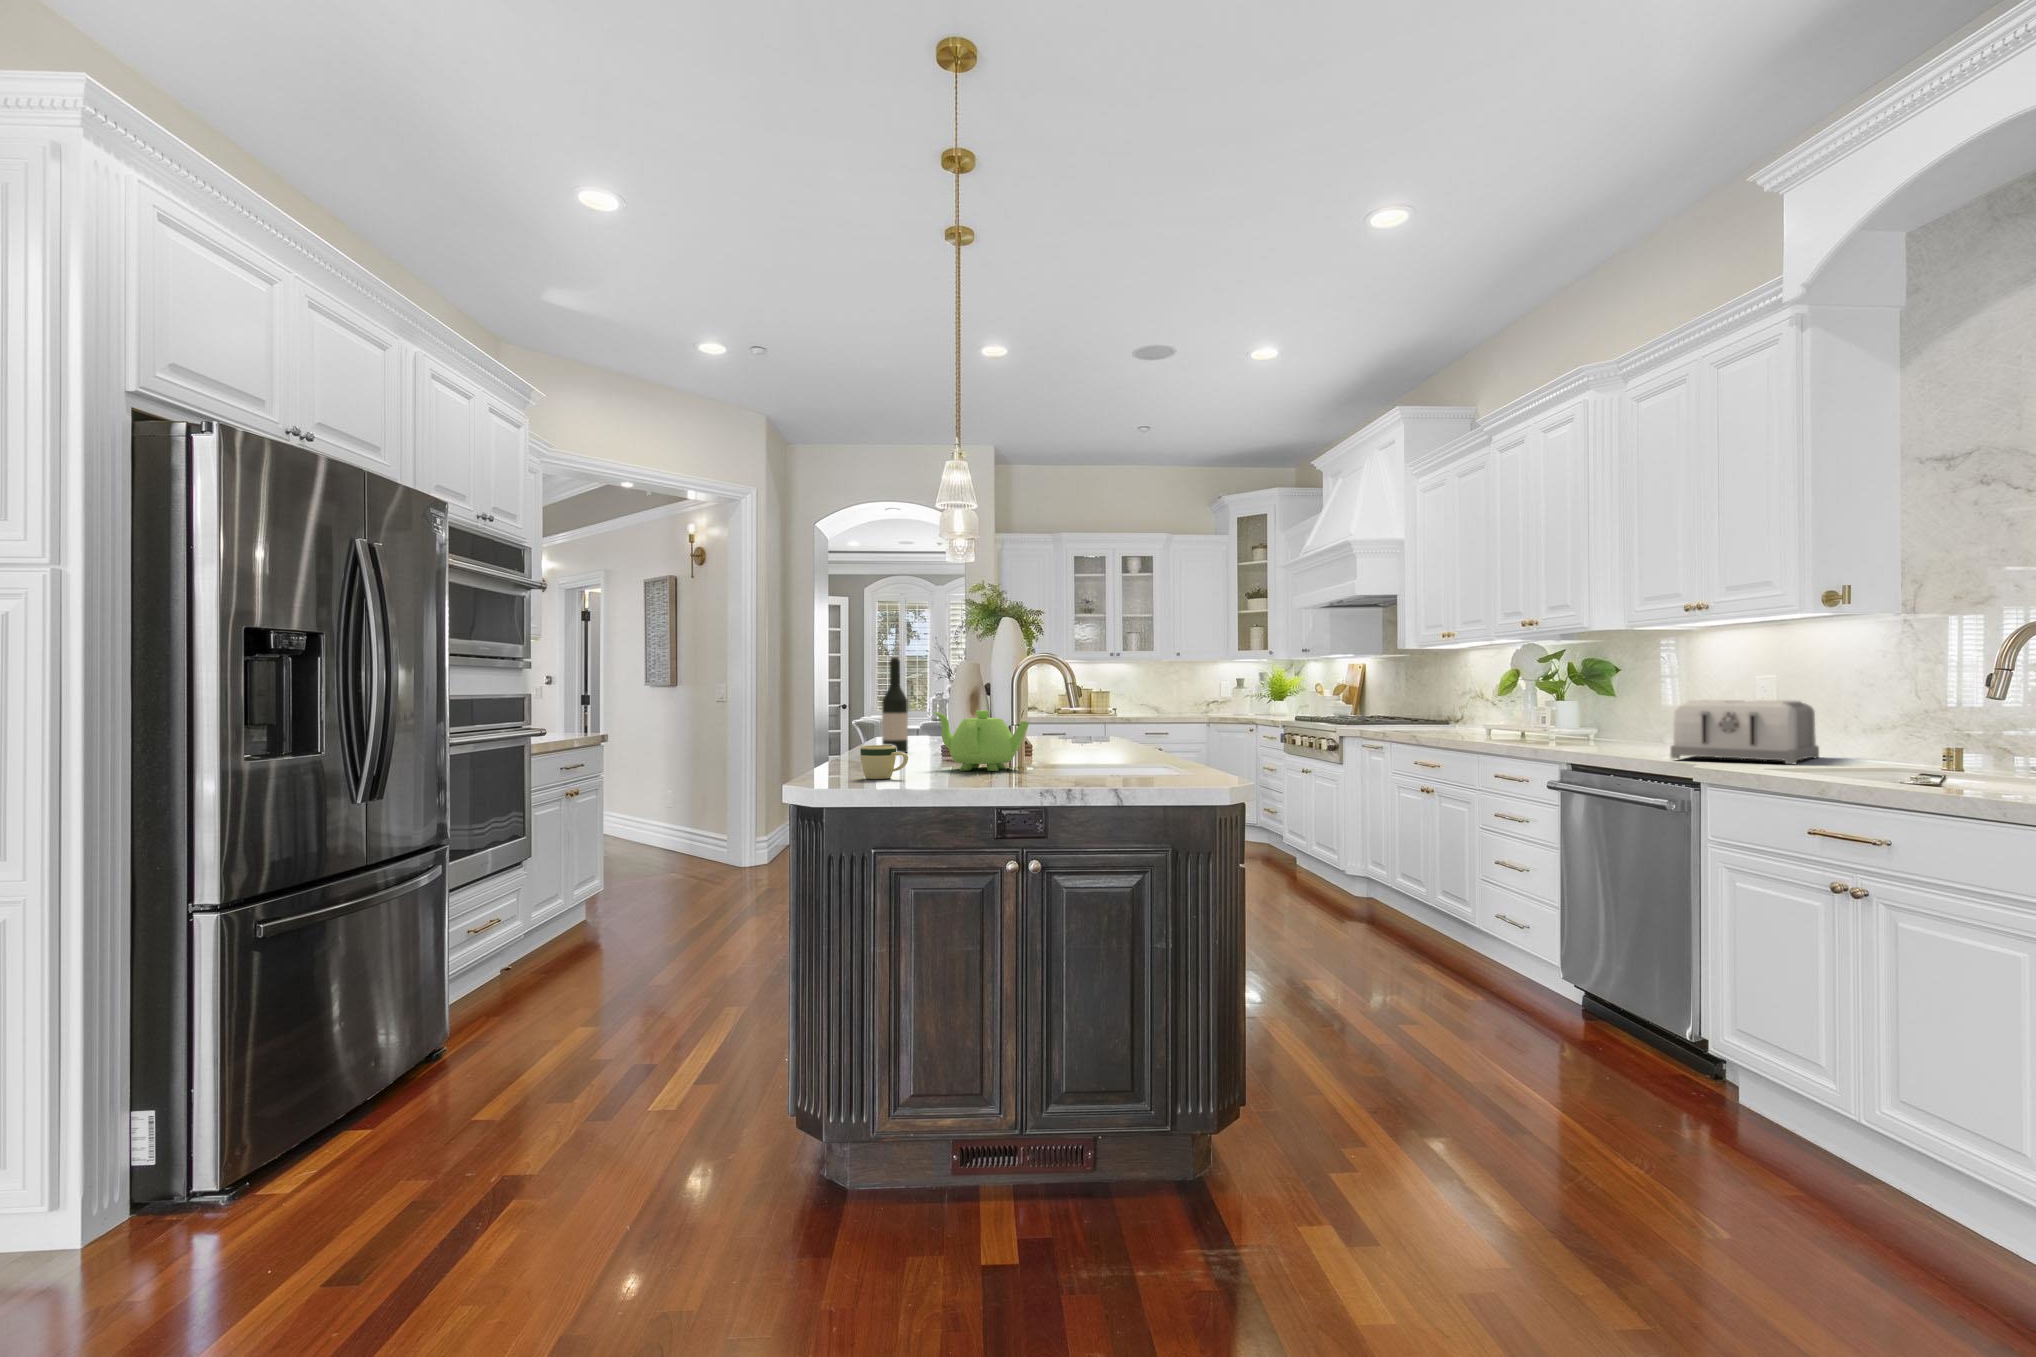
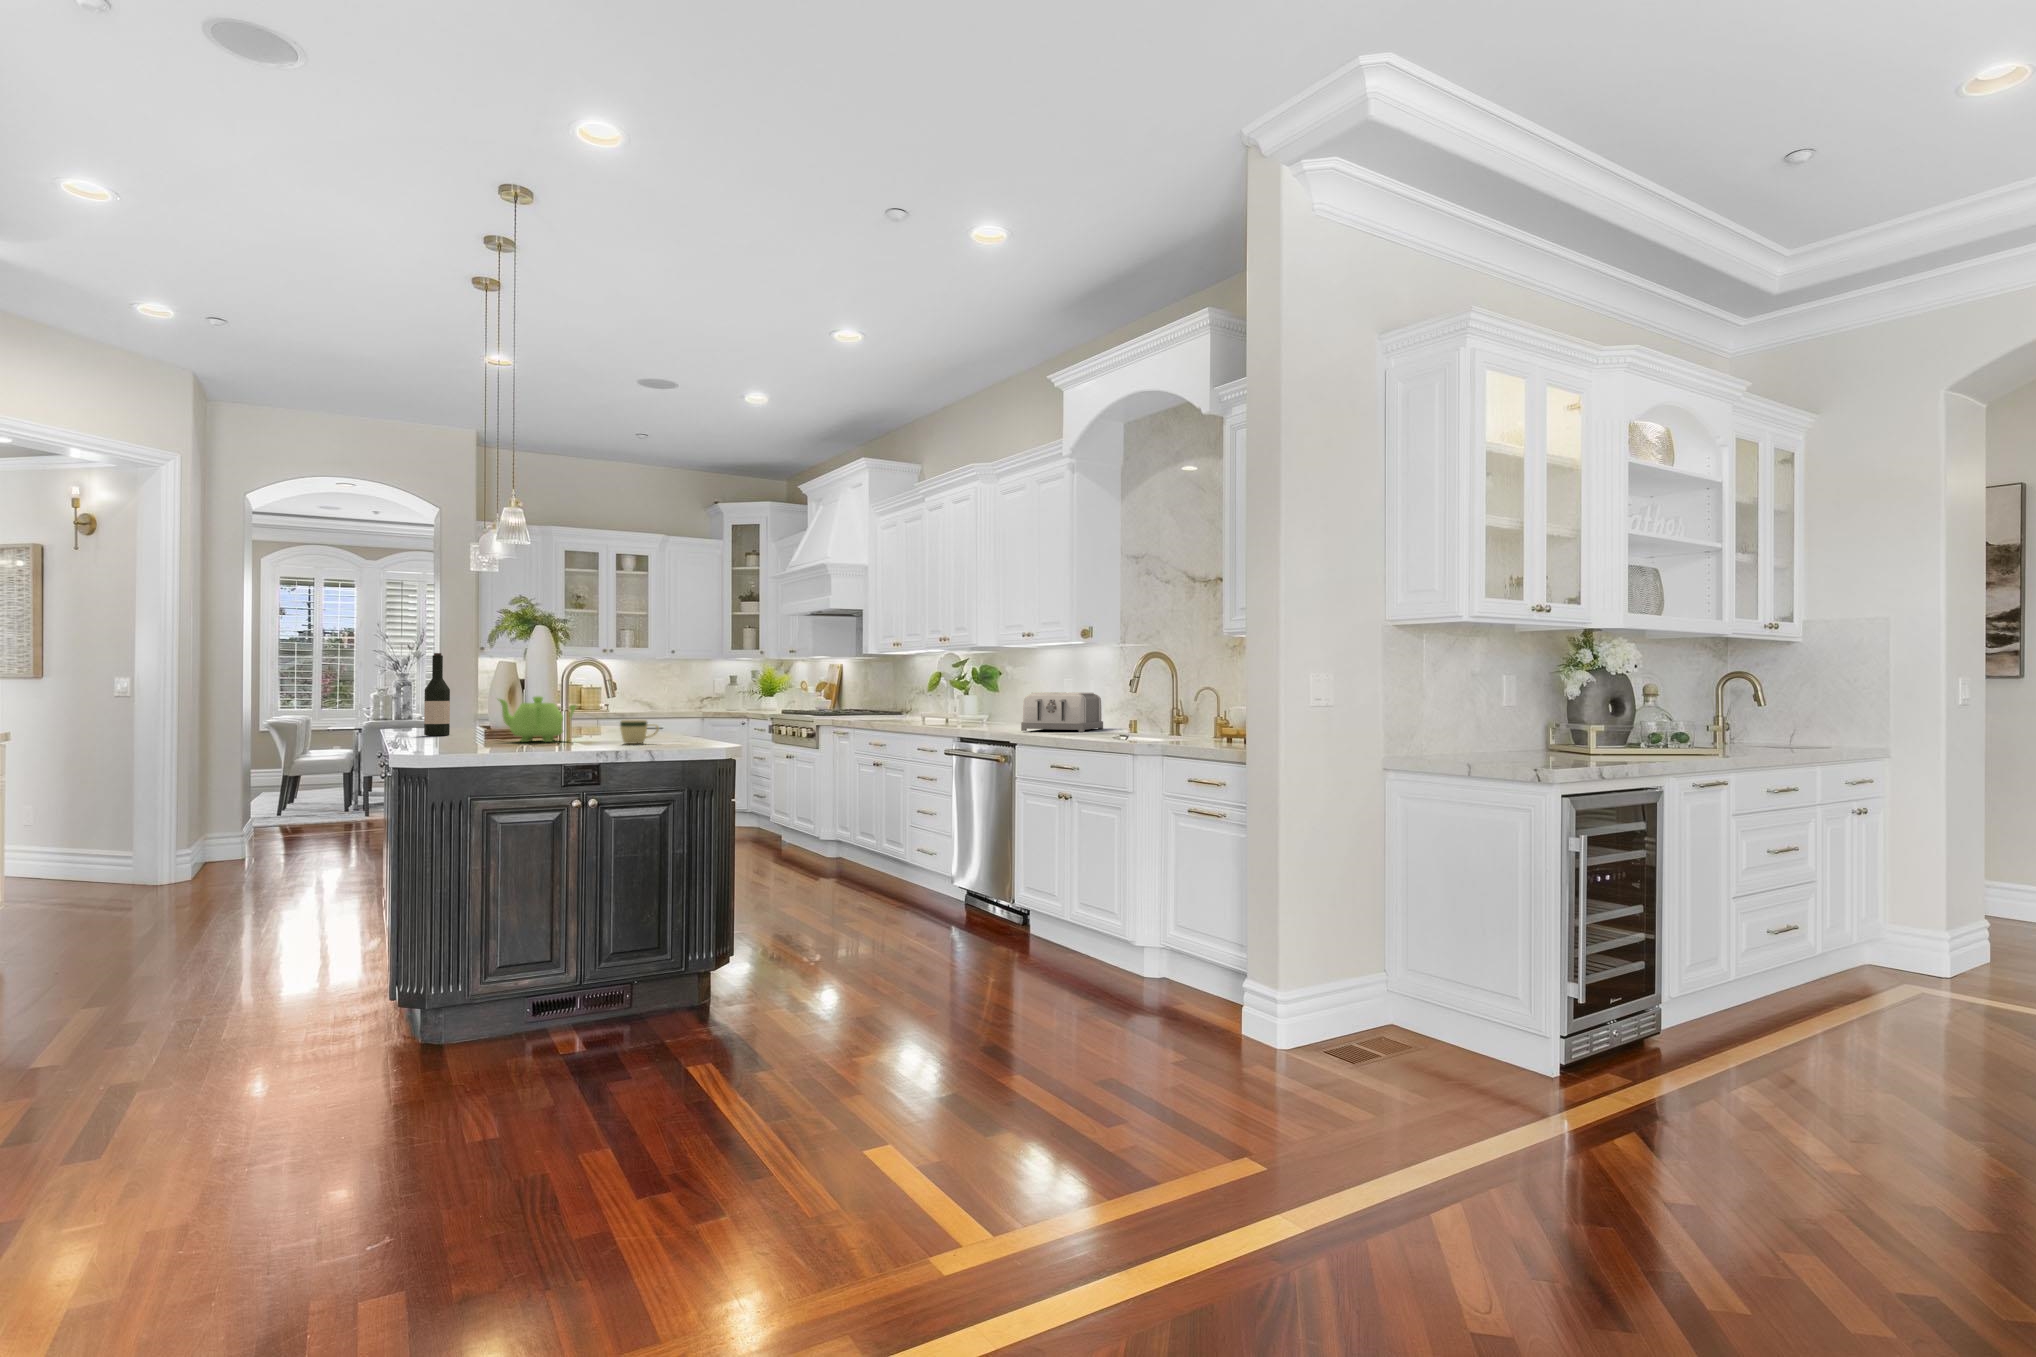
mug: present [860,745,908,779] -> present [620,720,659,744]

